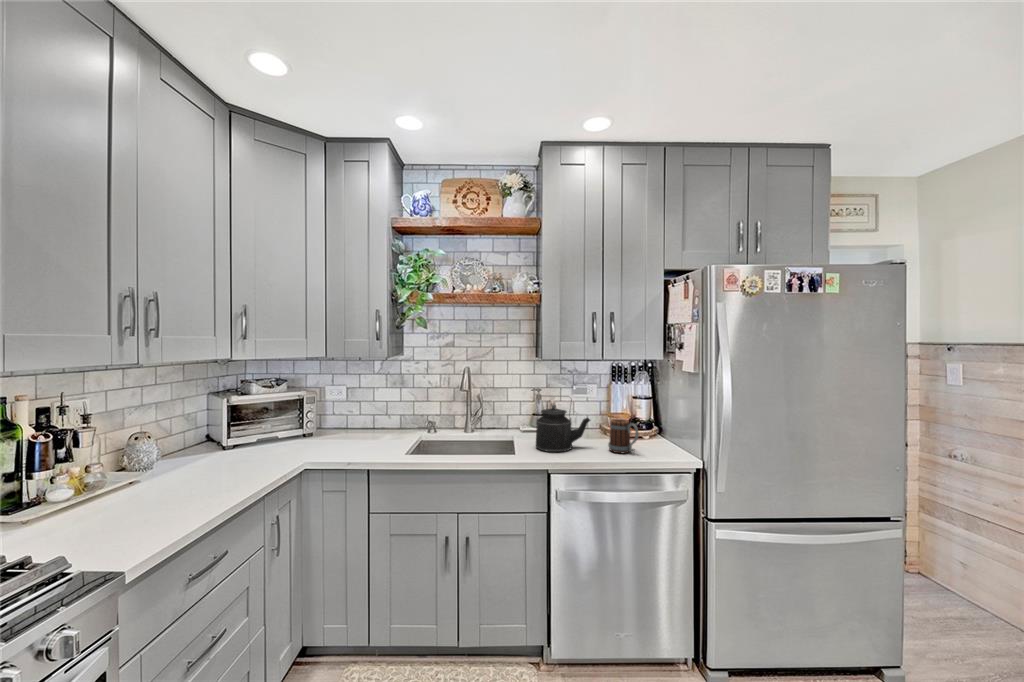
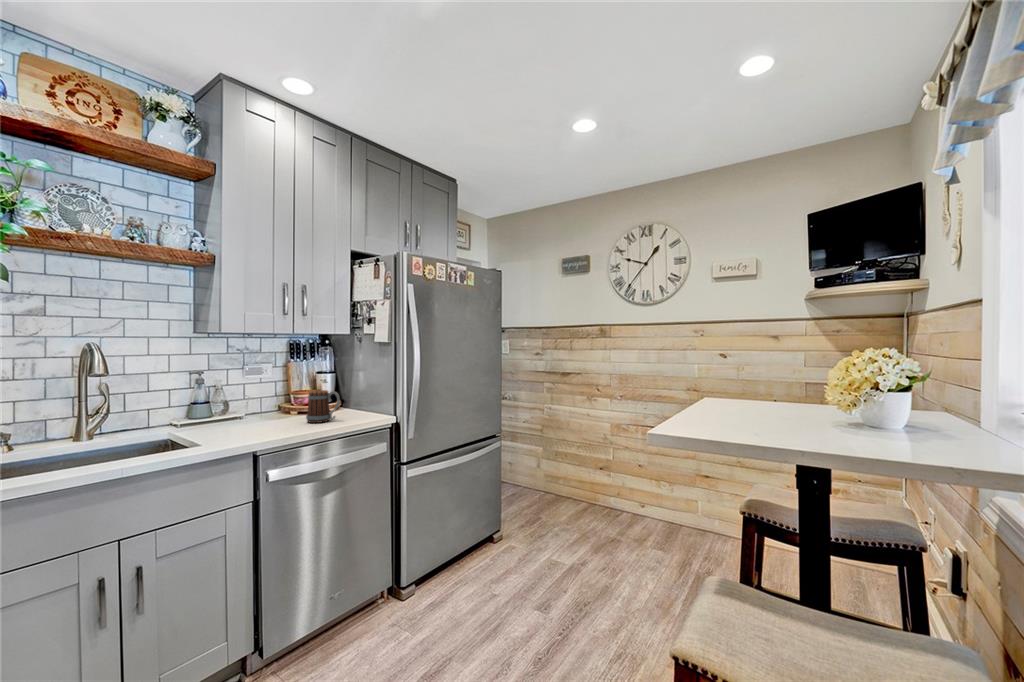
kettle: present [536,396,590,452] -> none [214,371,286,435]

